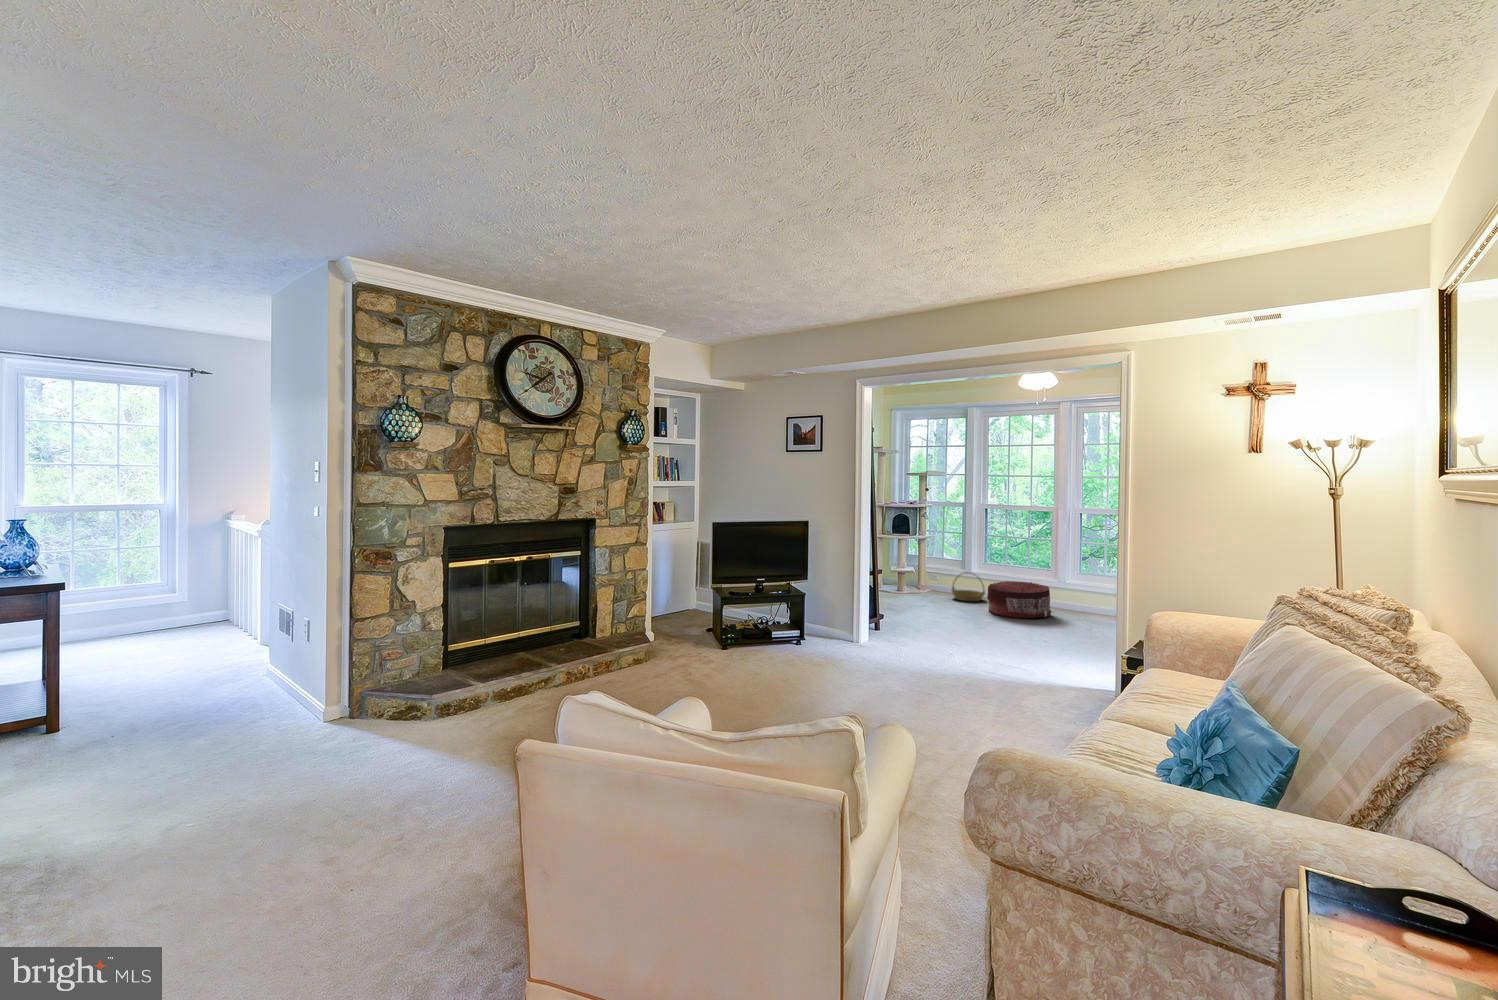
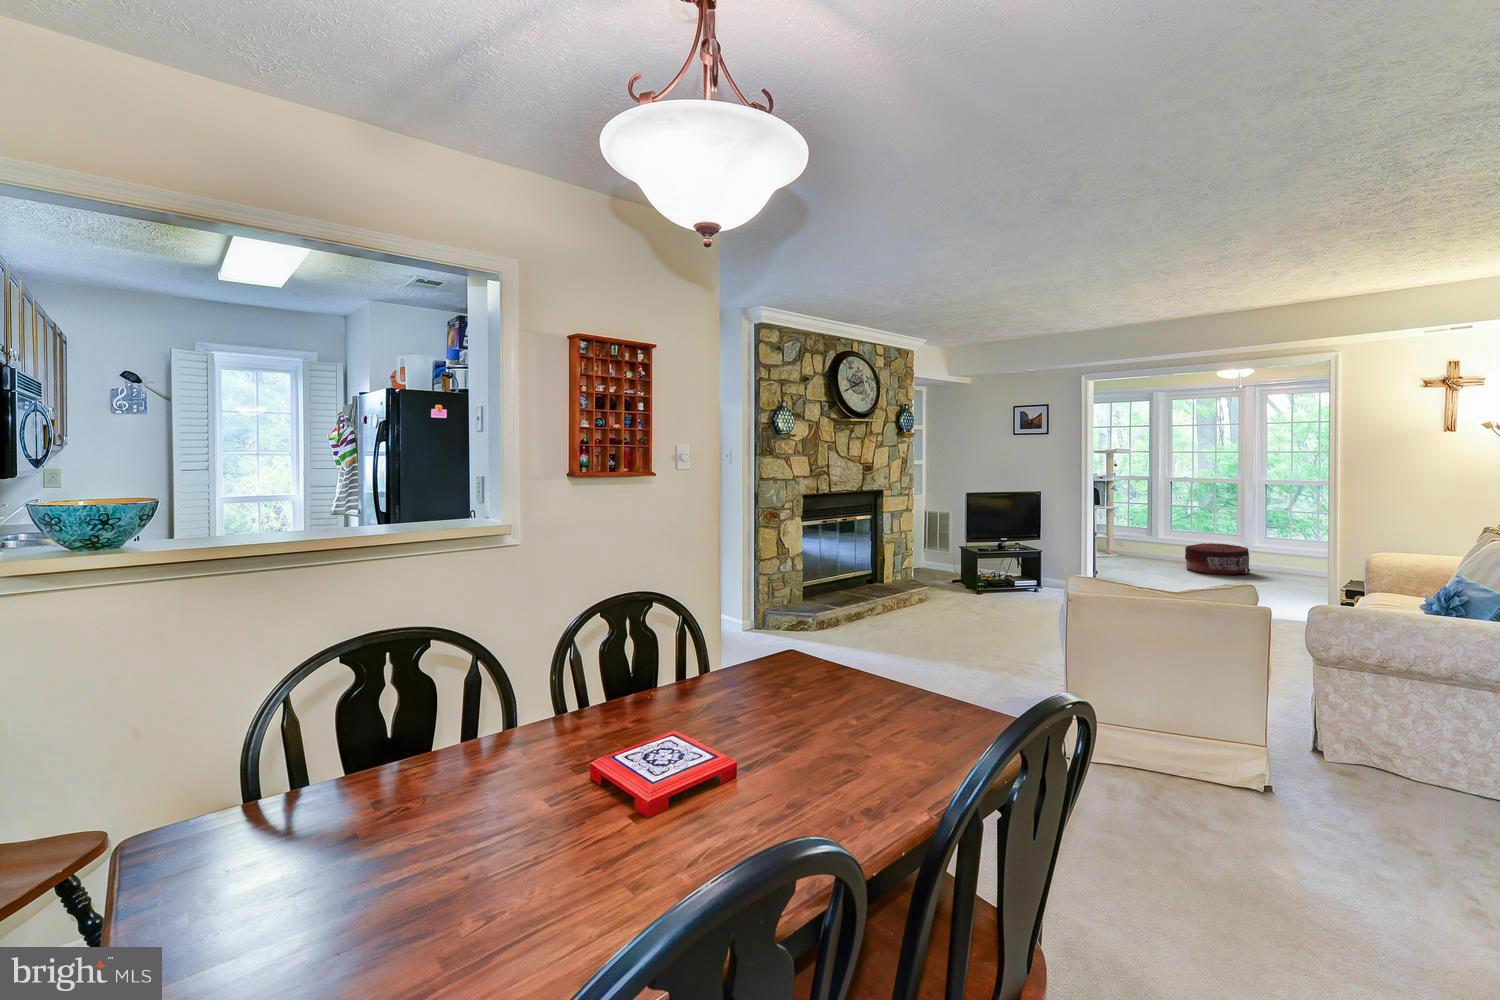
basket: present [952,572,985,601] -> none [1142,537,1176,563]

